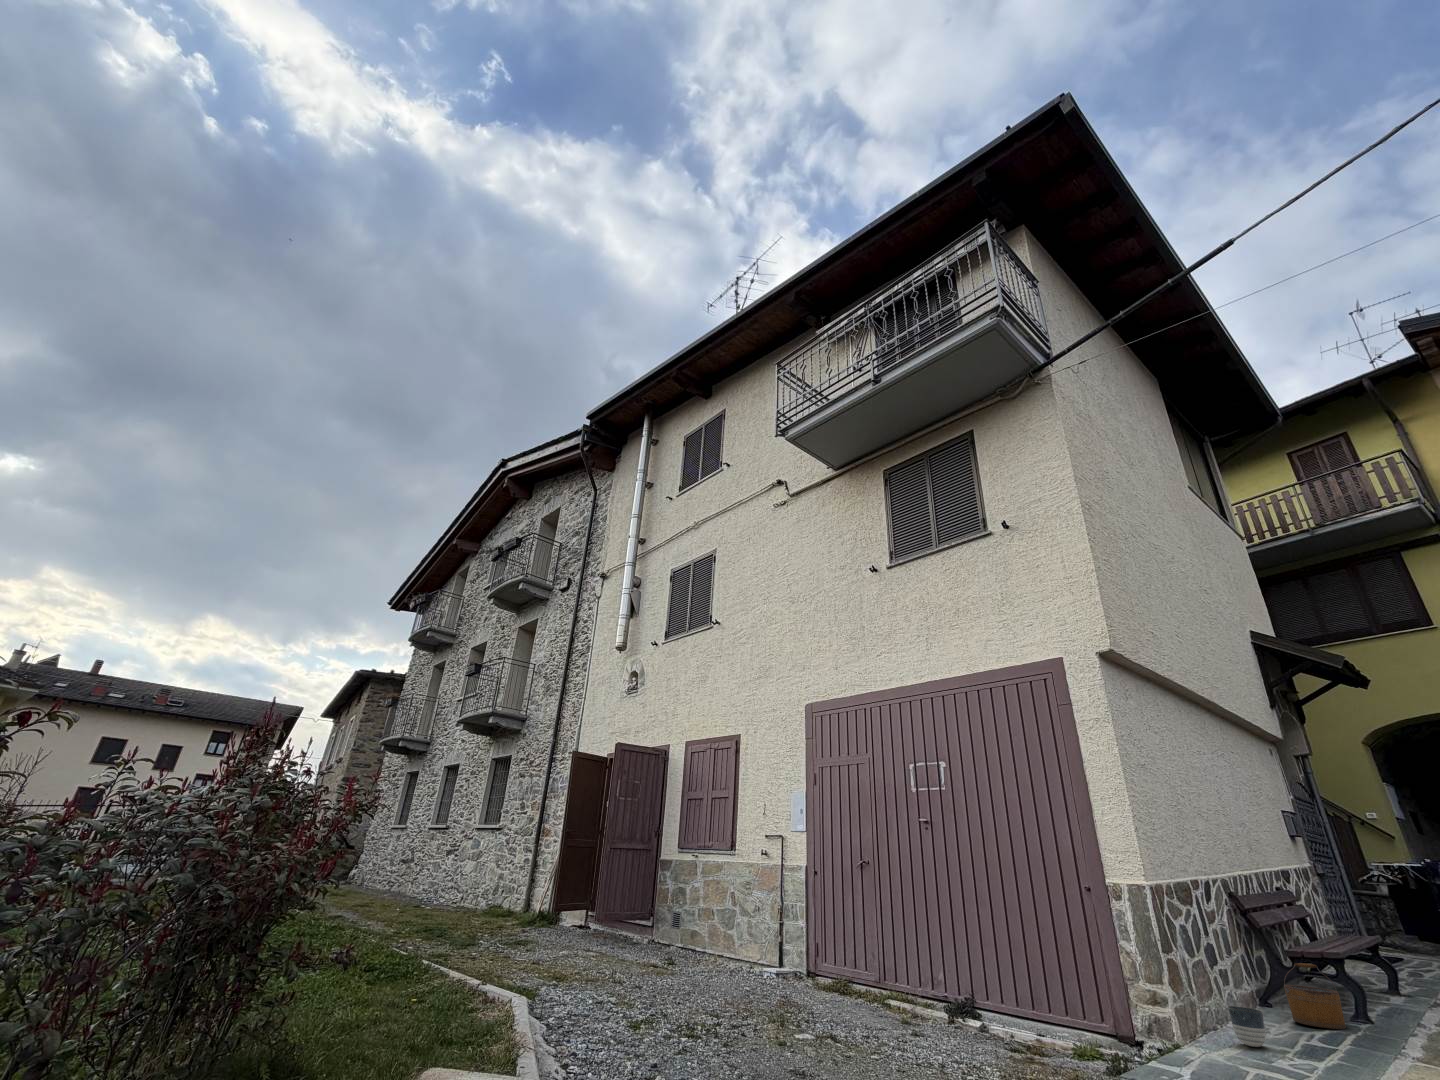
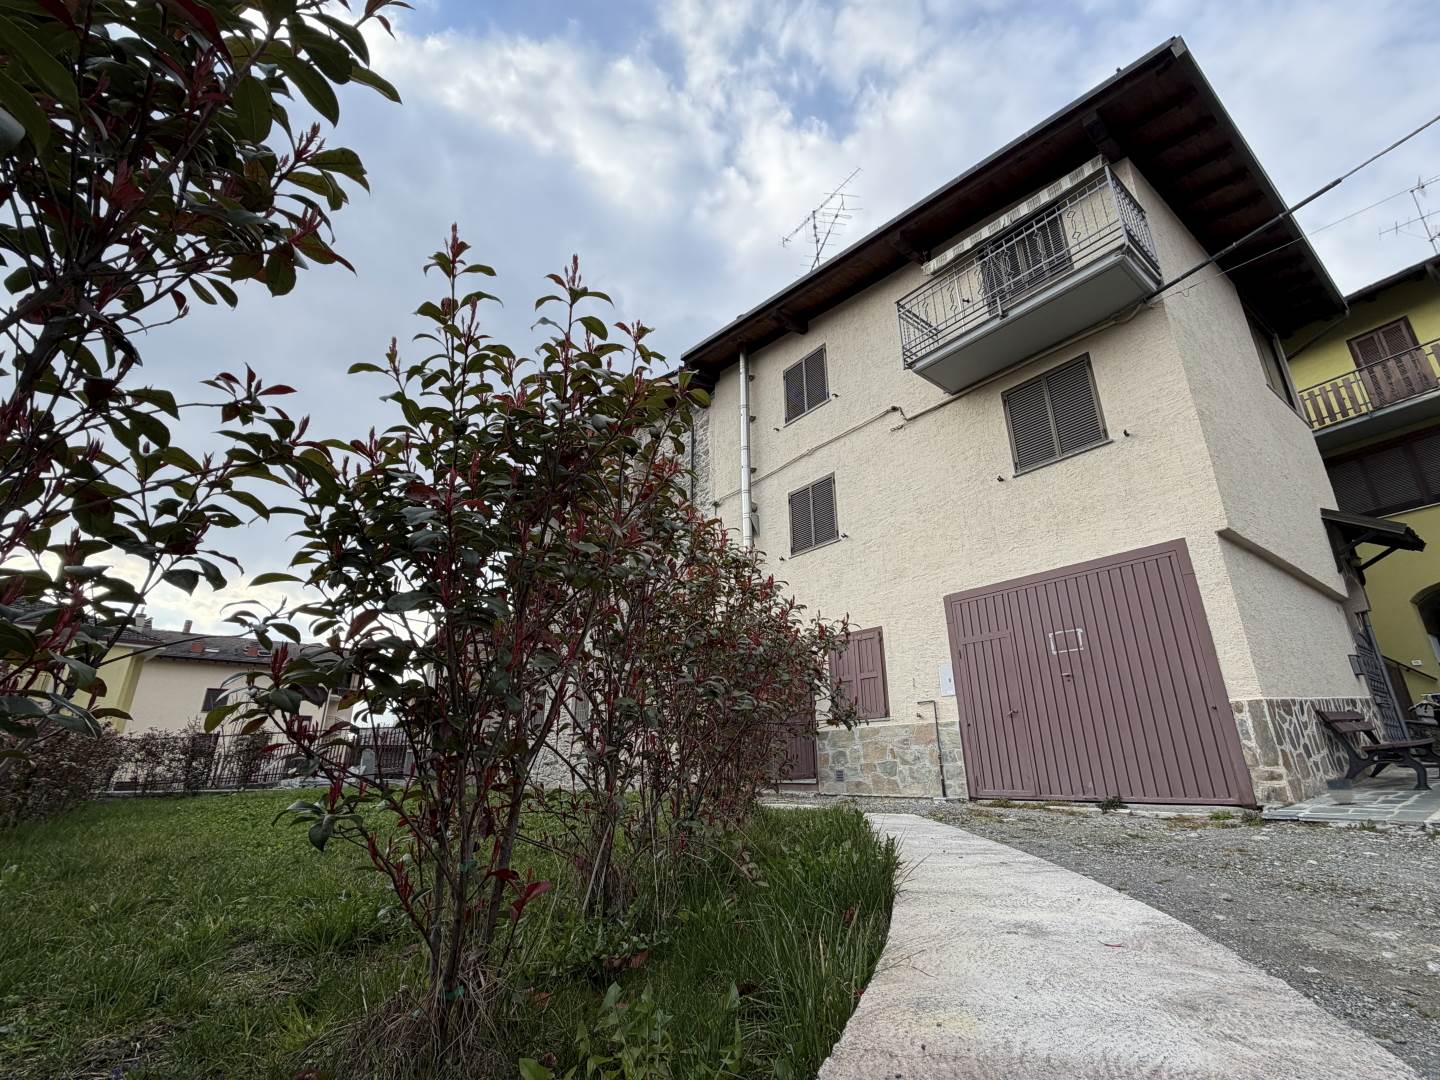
bucket: present [1284,963,1346,1029] -> none [1363,752,1411,794]

